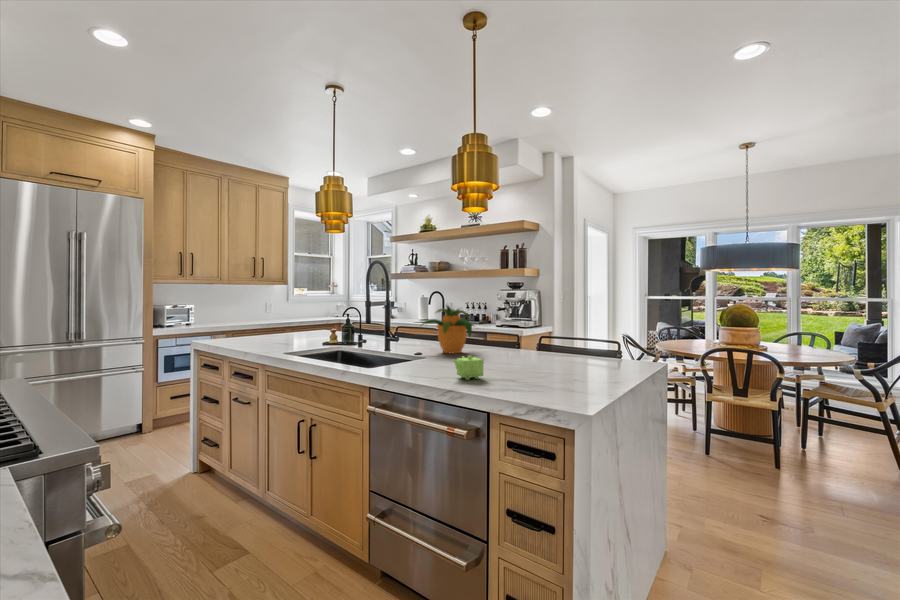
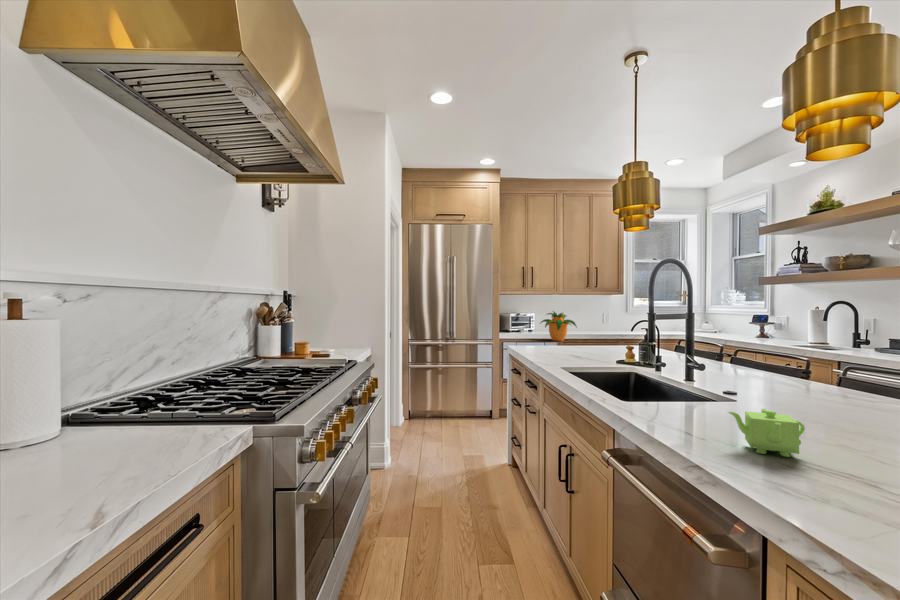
potted plant: present [422,306,474,353] -> present [541,312,577,341]

